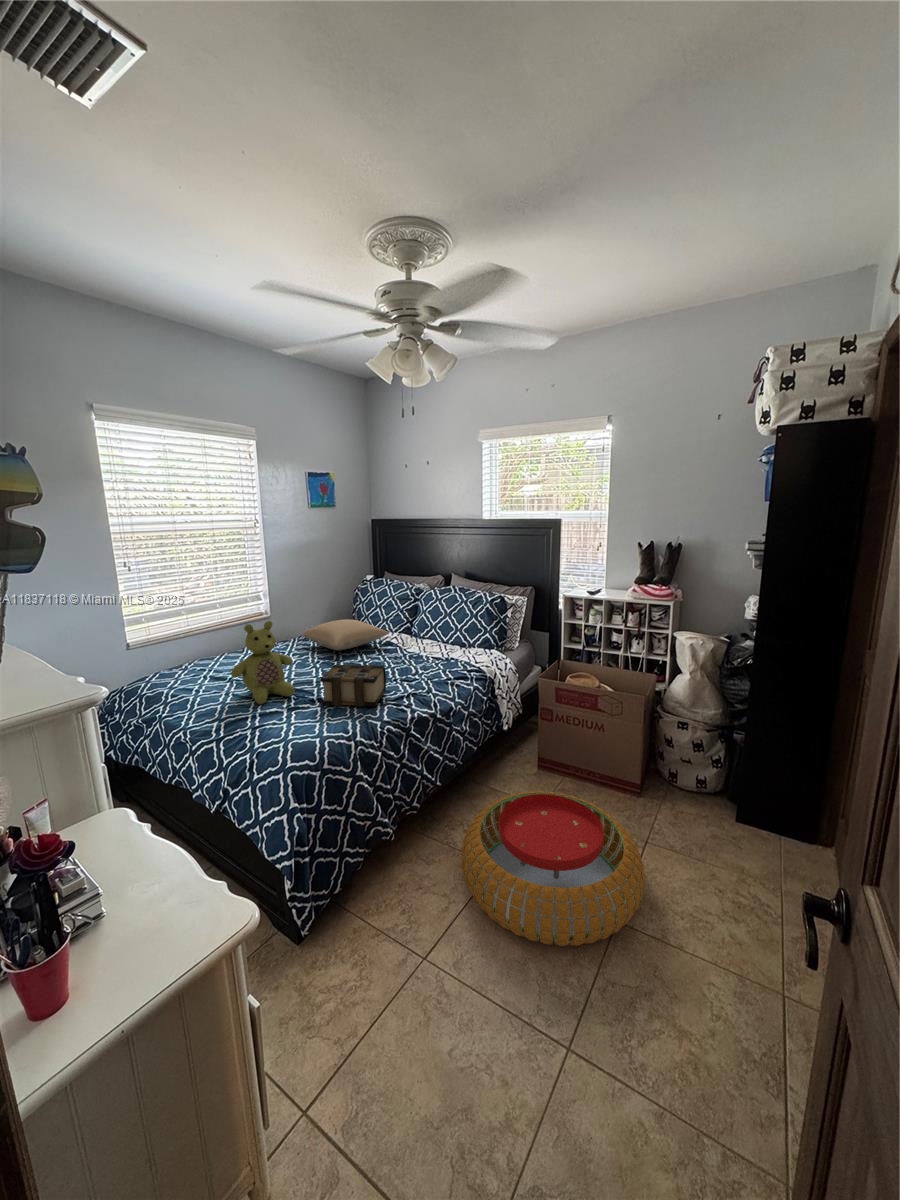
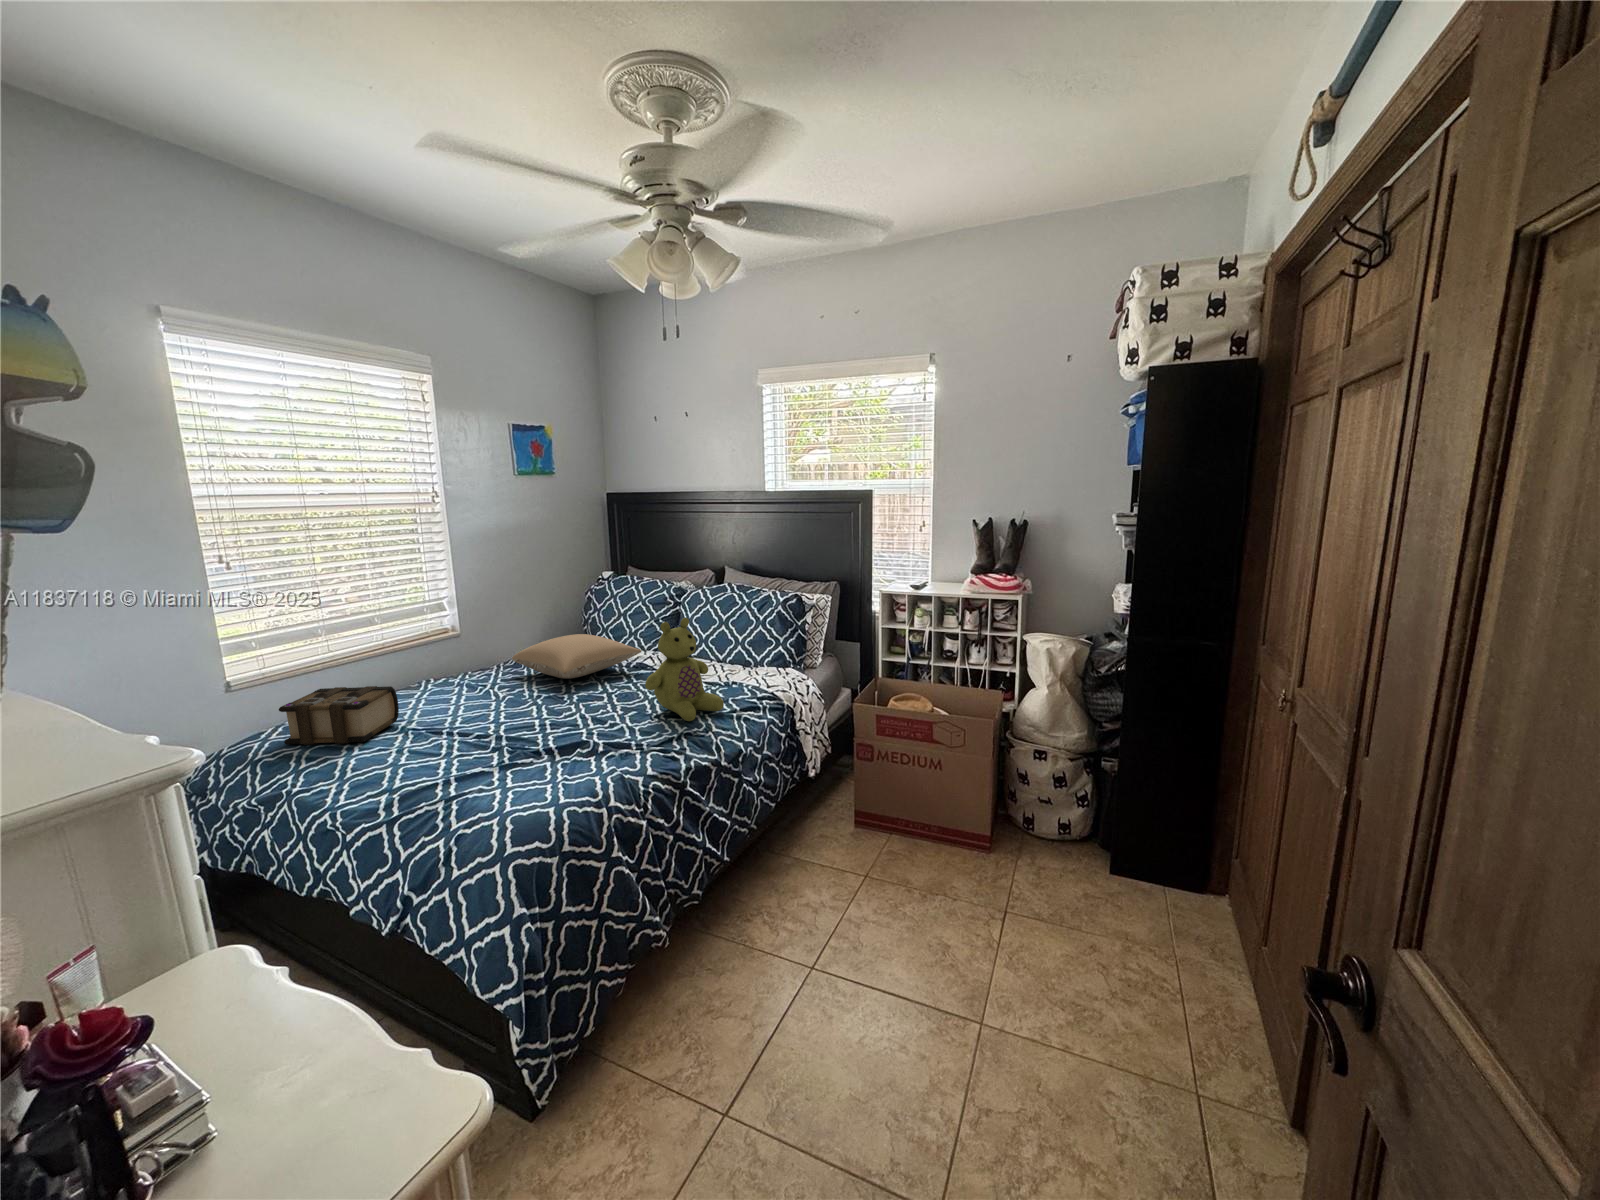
stuffed bear: present [231,621,295,704] -> present [645,618,724,721]
book: present [320,665,386,707] -> present [279,686,399,745]
pouf: present [461,791,645,946] -> none [767,856,1017,1071]

